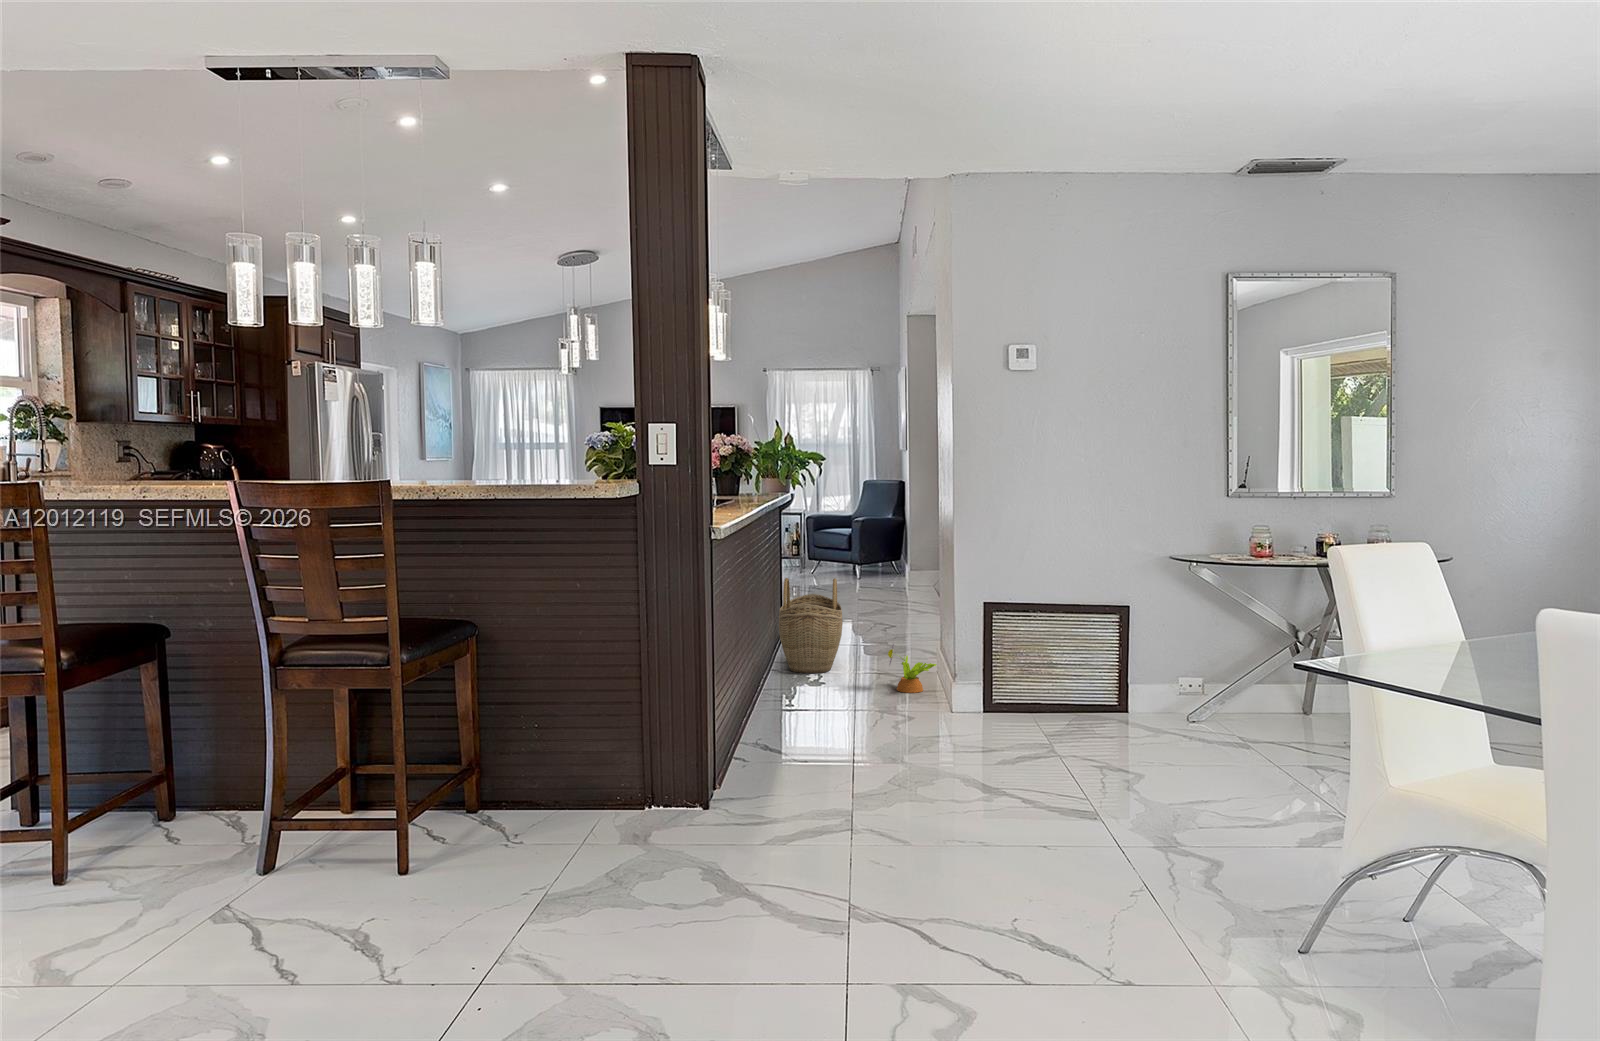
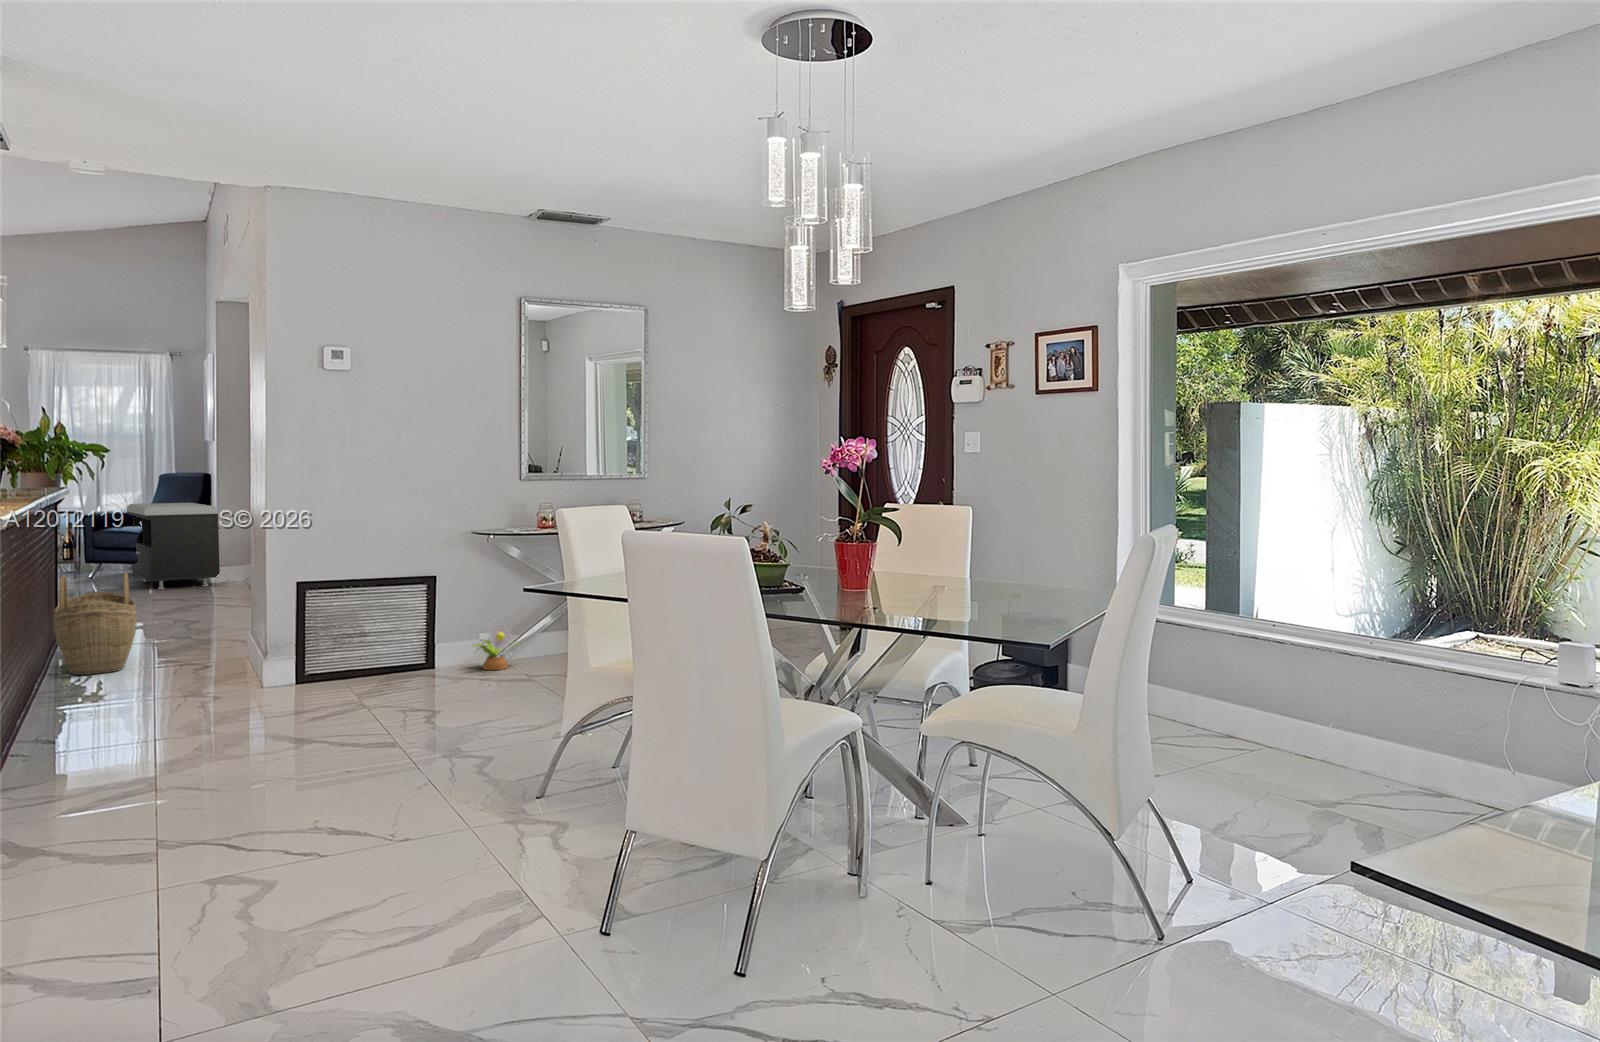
storage bench: none [840,508,911,587] -> present [127,503,220,589]
decorative plant: present [888,644,936,693] -> present [474,624,519,670]

